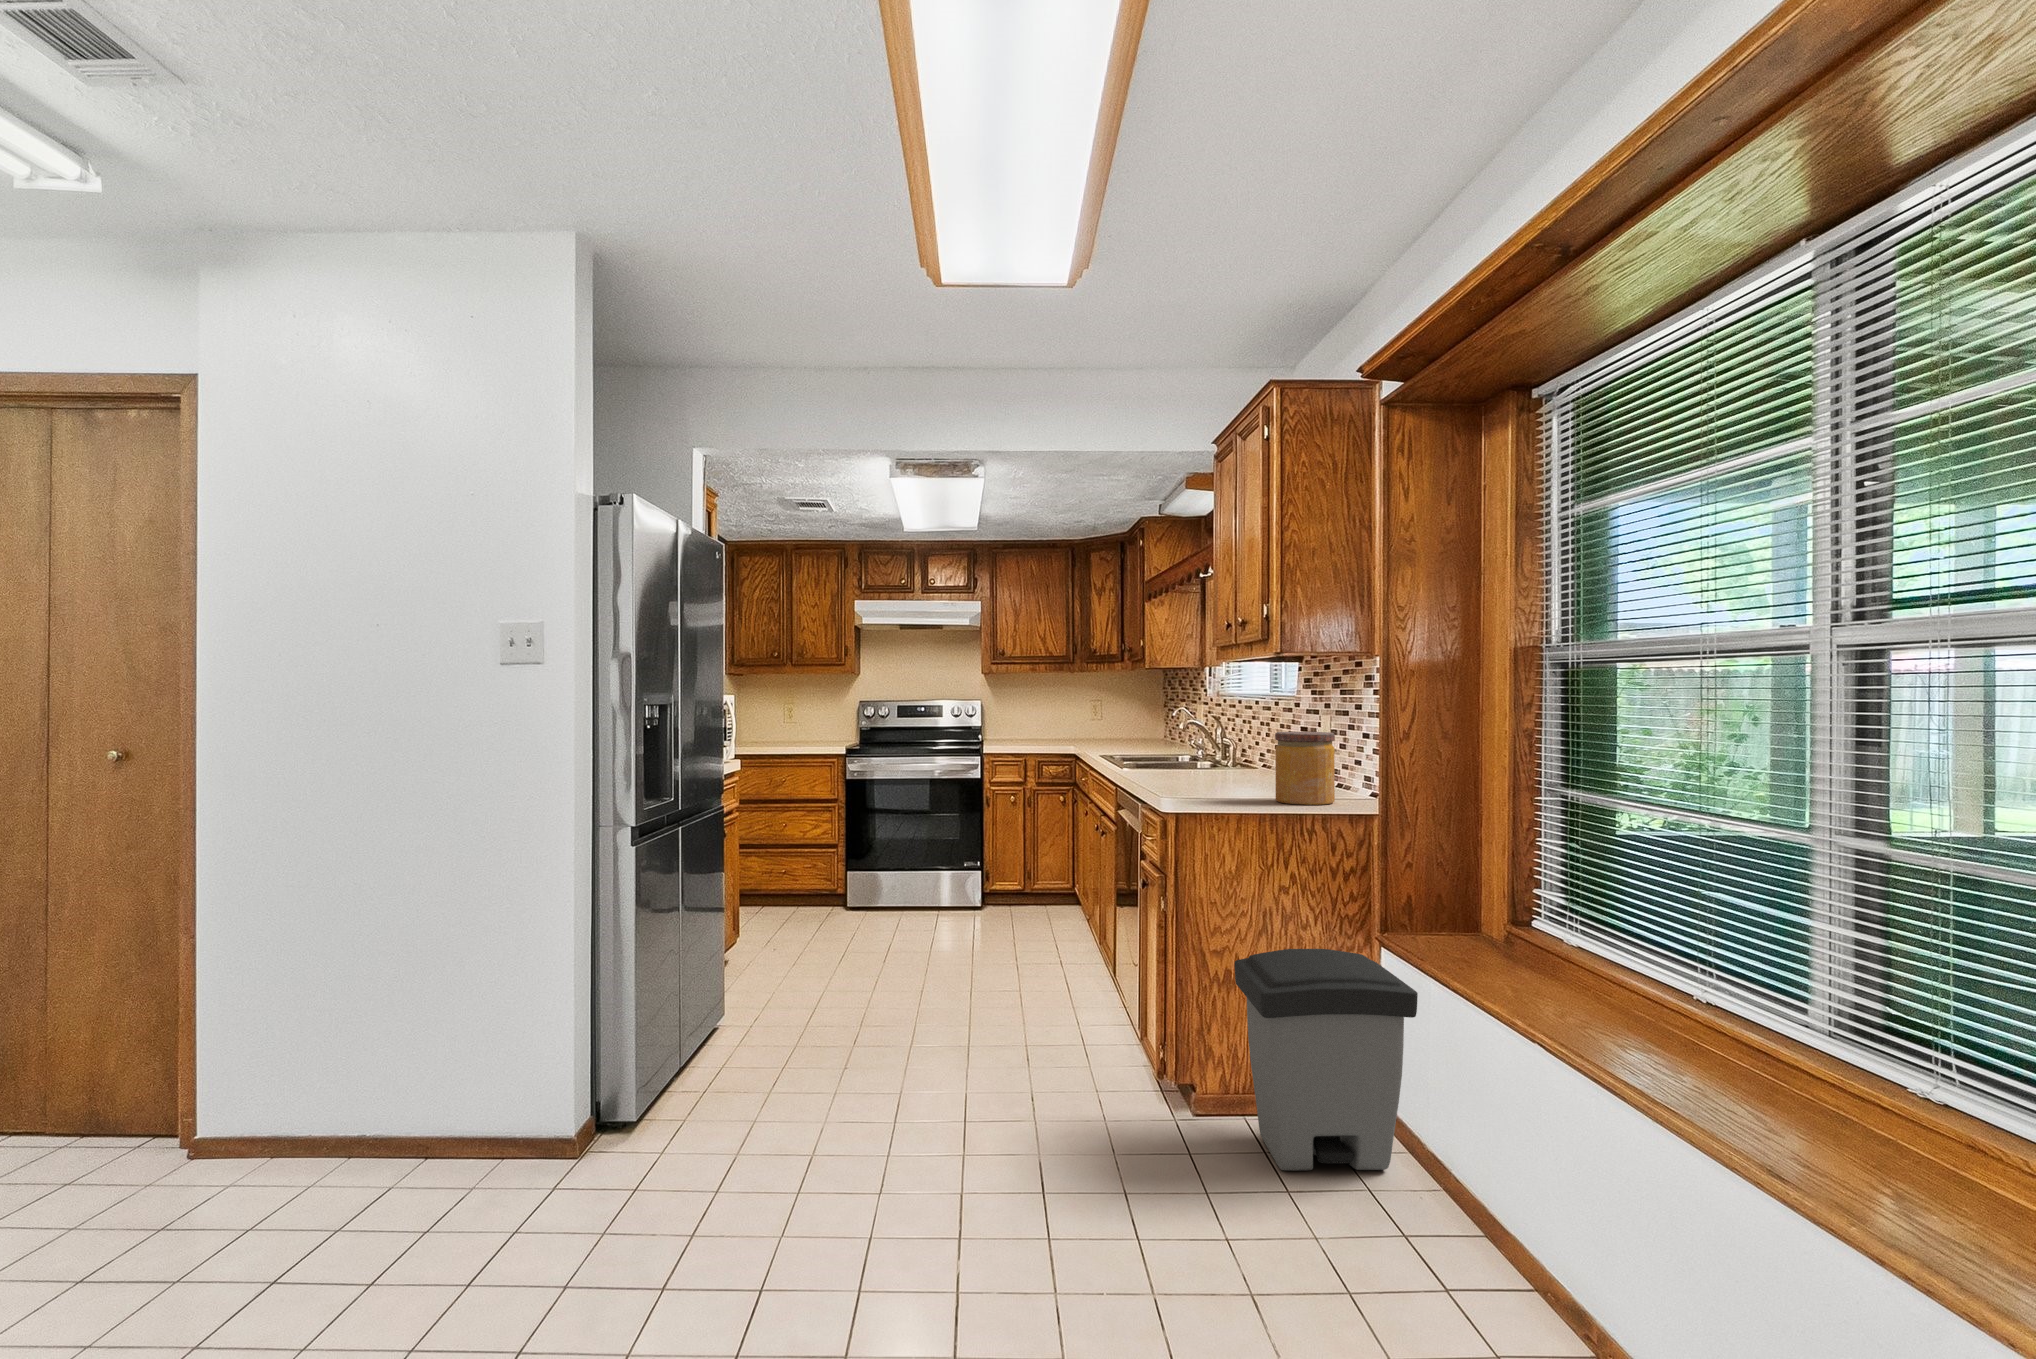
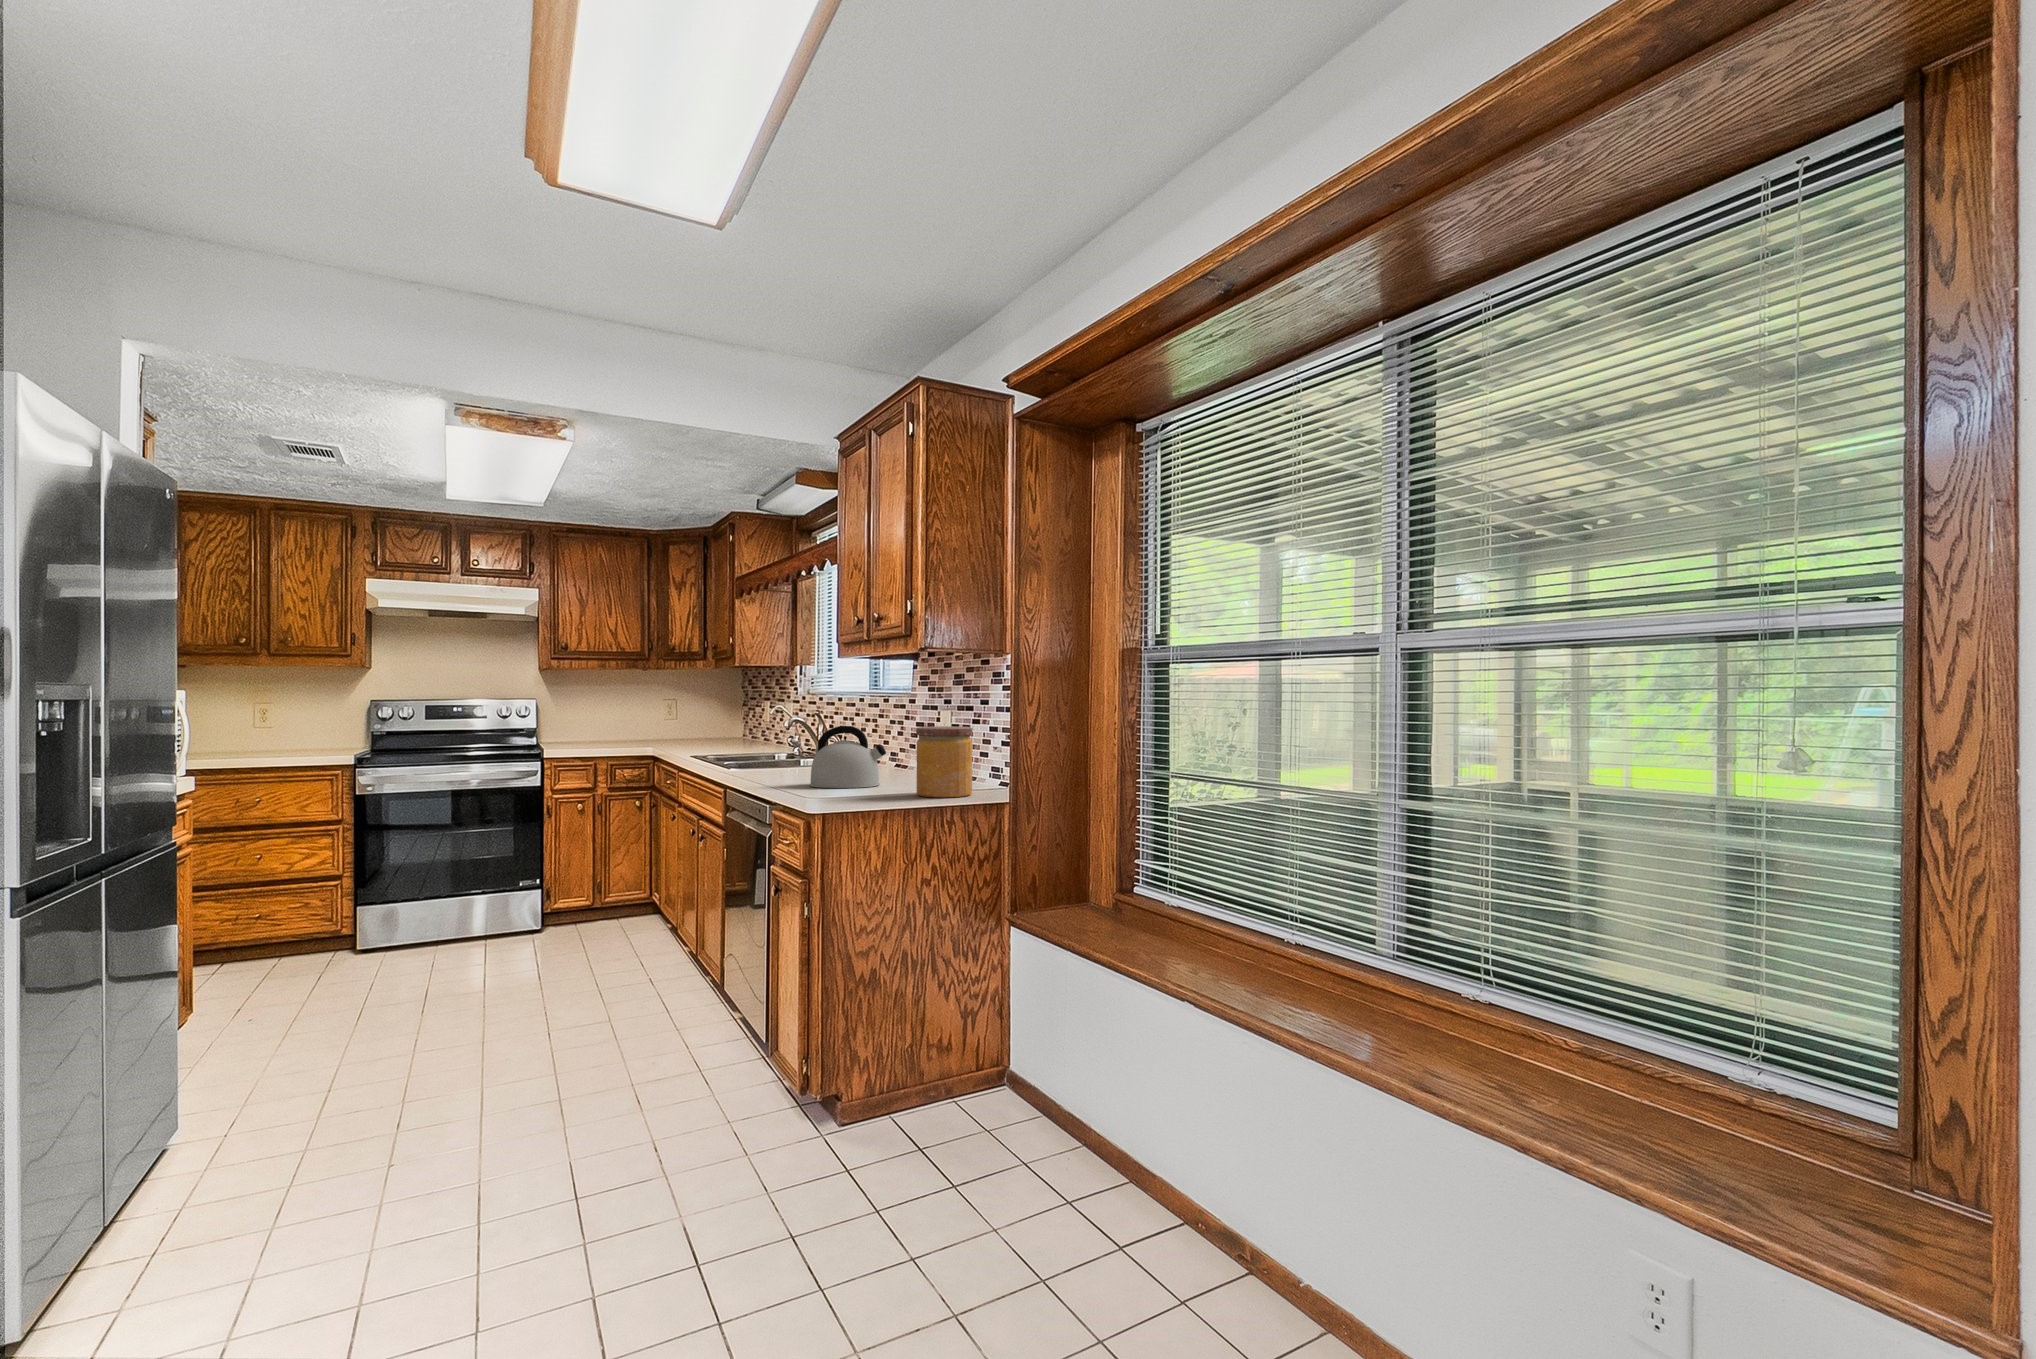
kettle: none [1181,729,1257,791] -> present [810,726,886,788]
trash can: present [1234,949,1418,1170] -> none [885,936,1061,1159]

